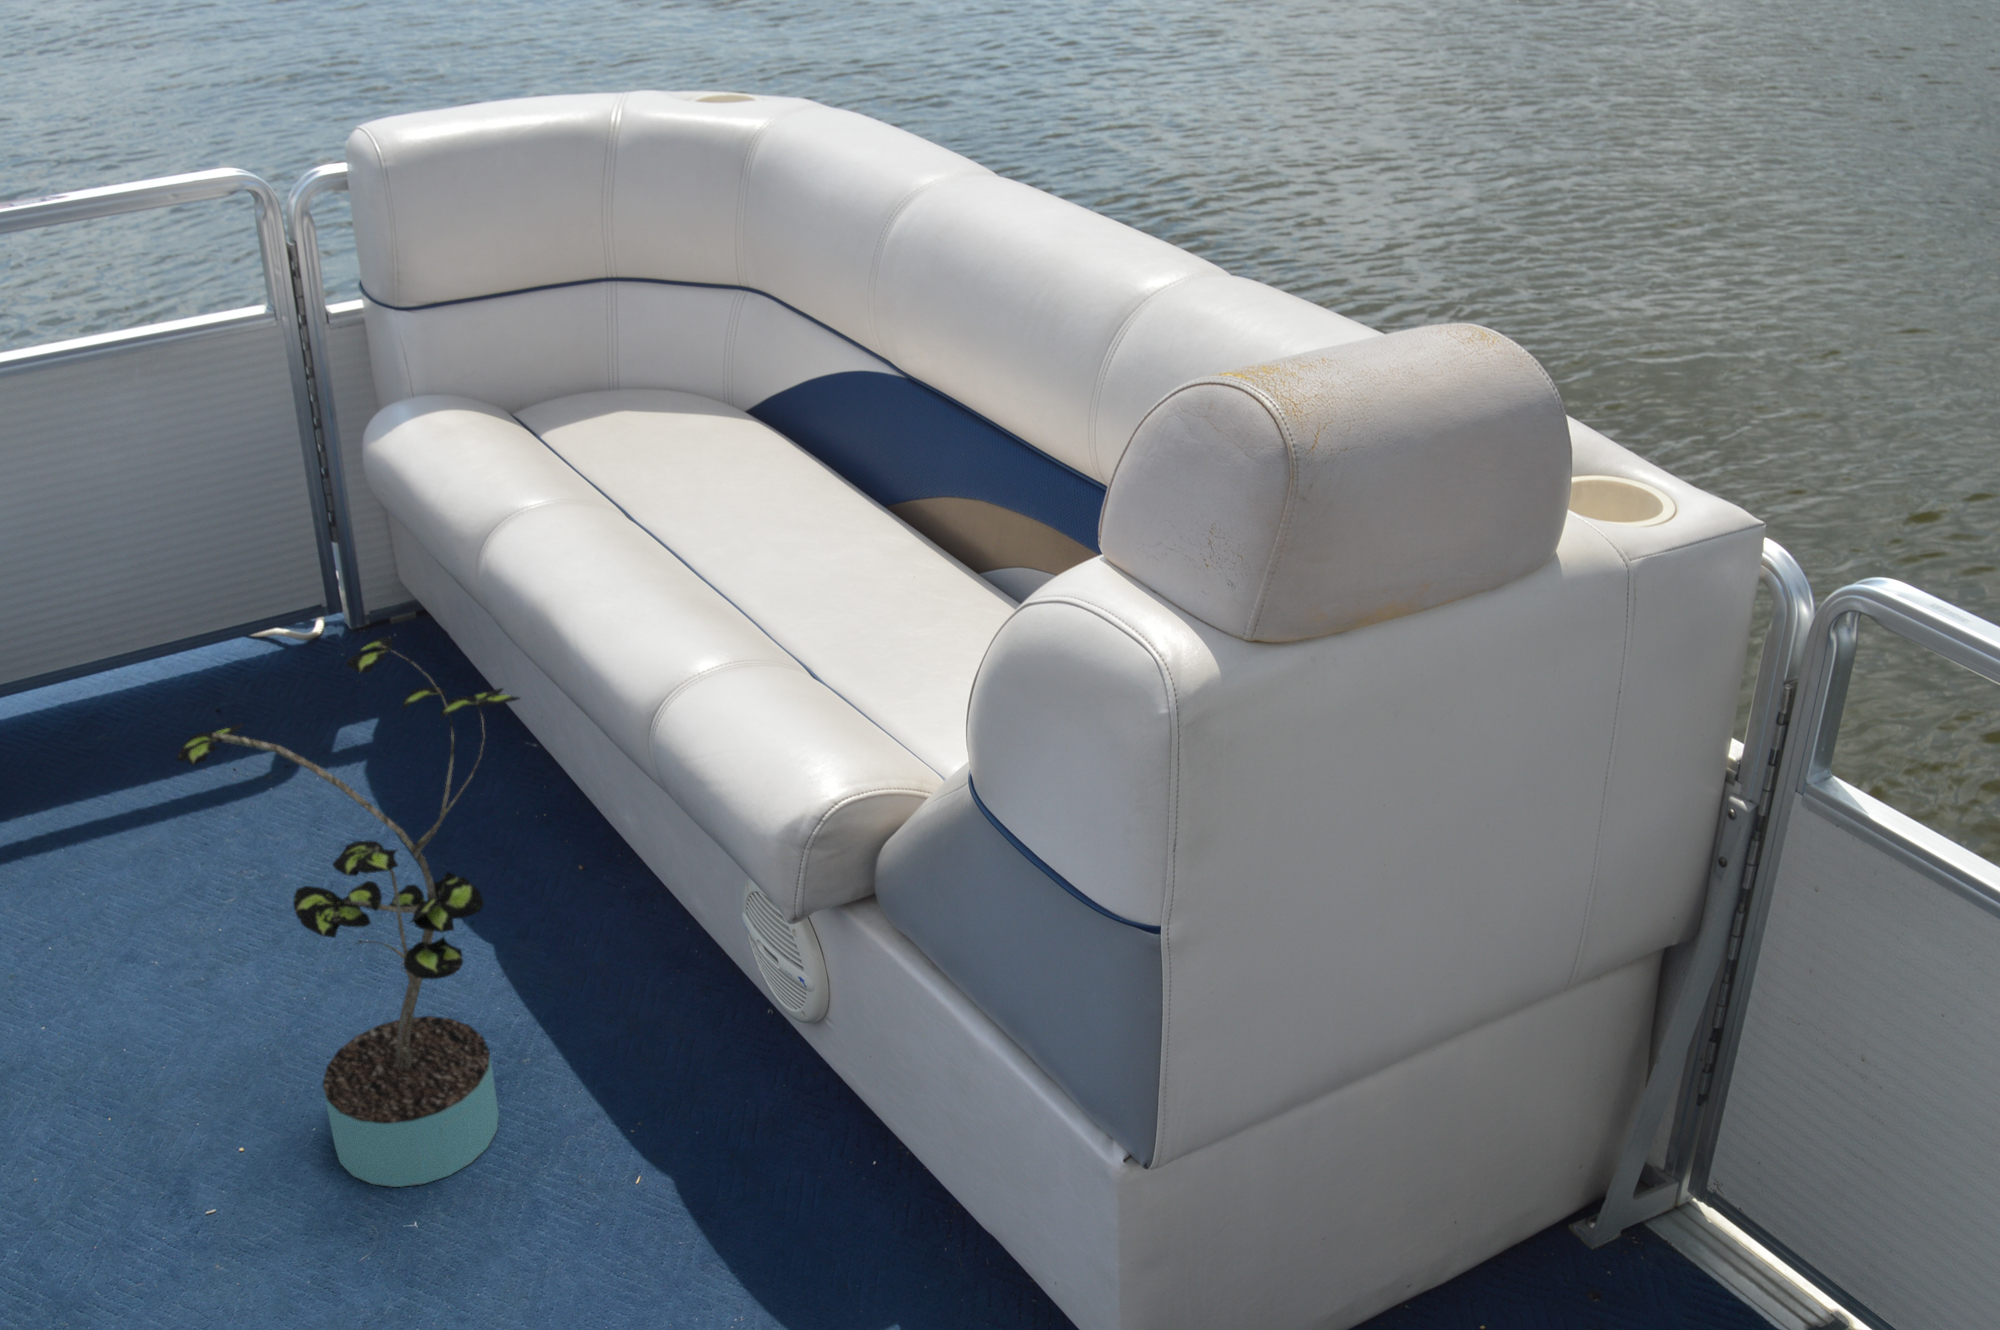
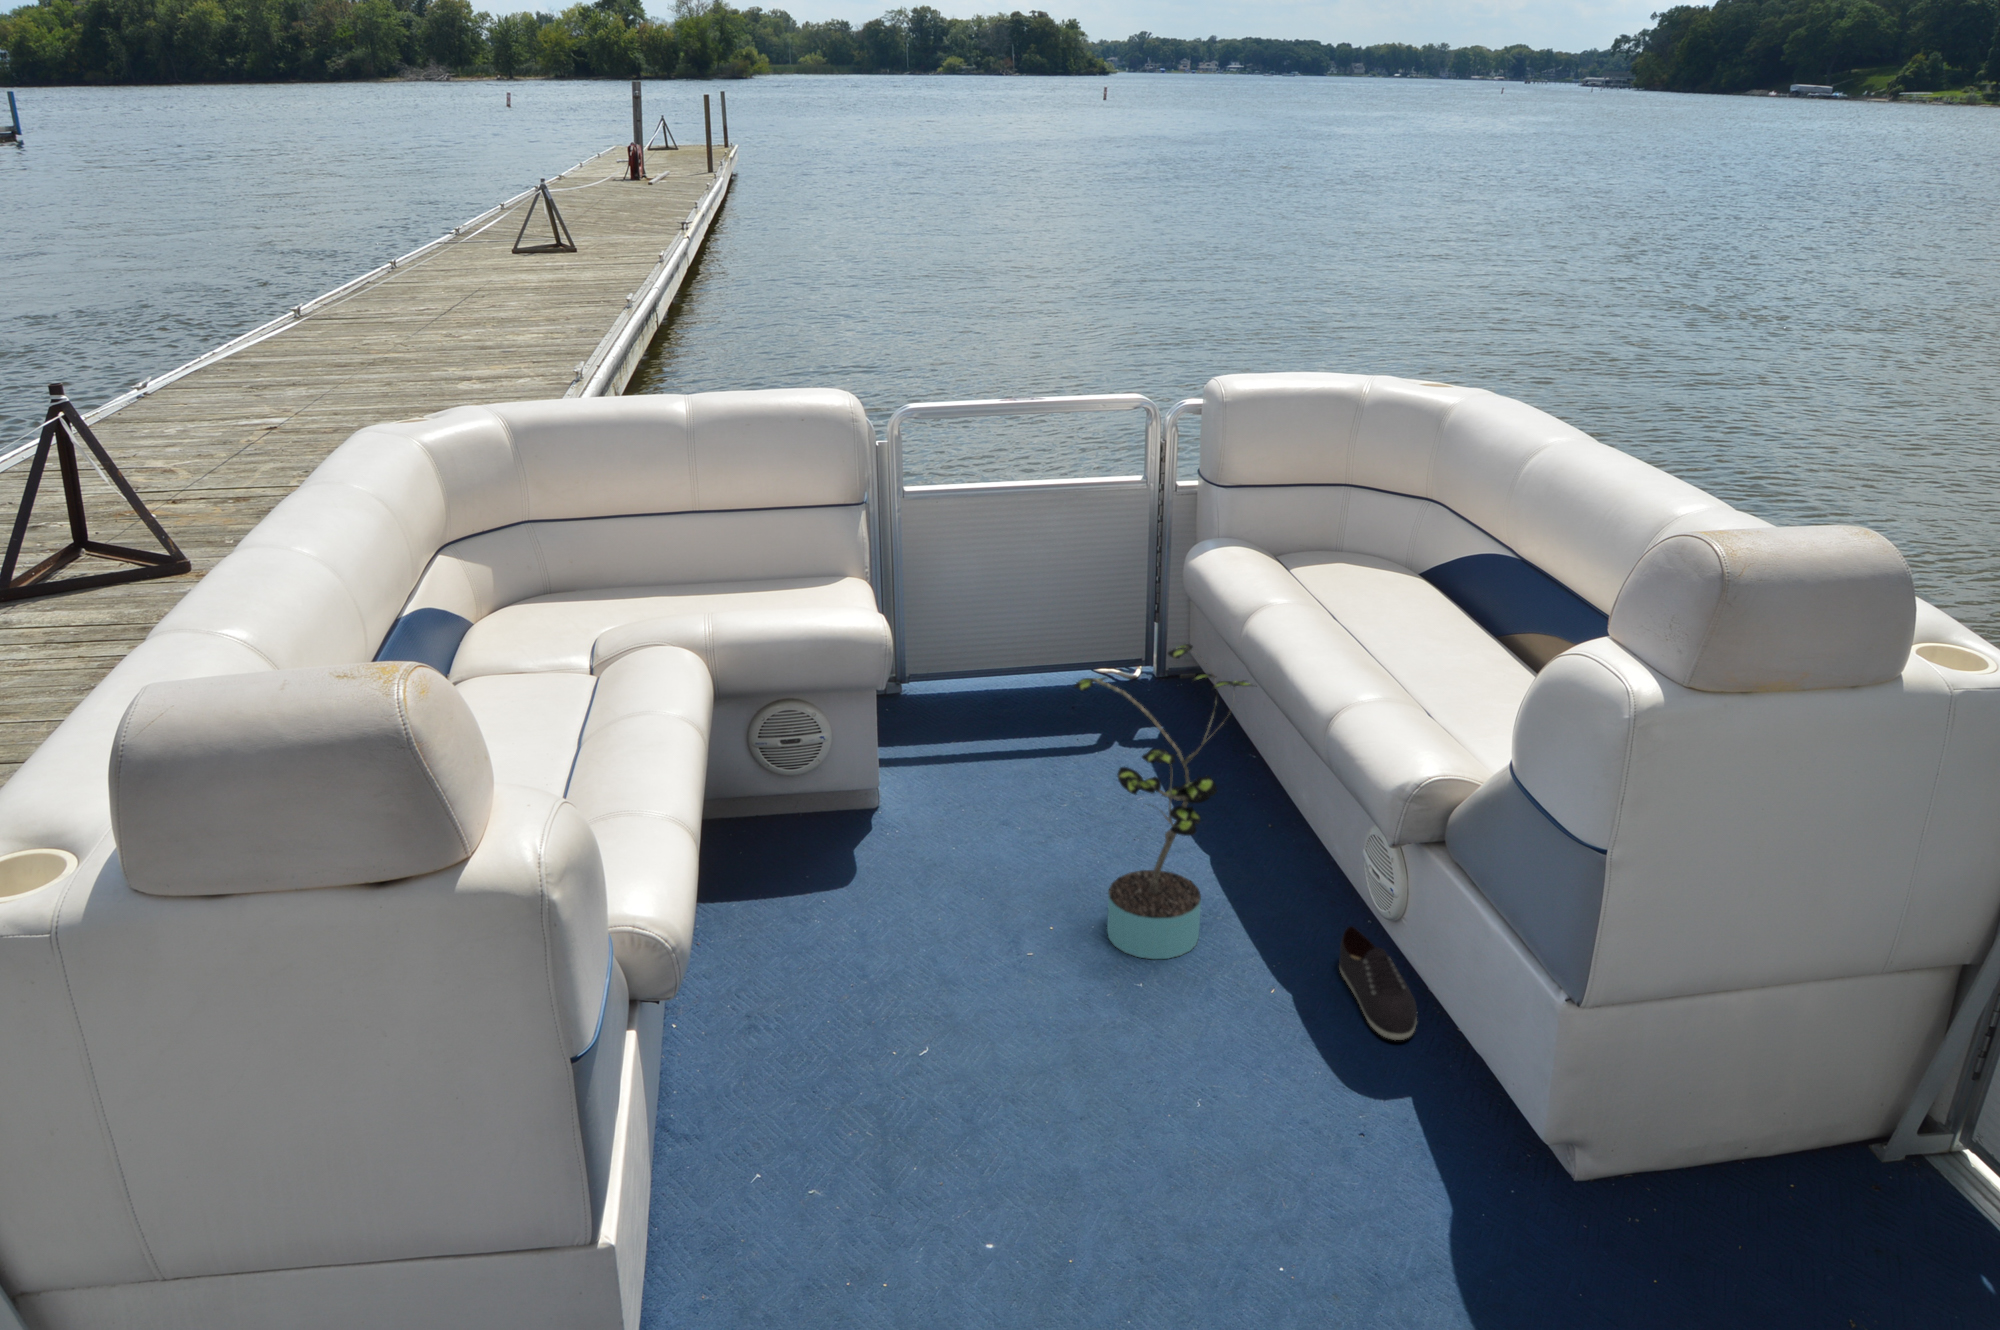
shoe: none [734,1041,876,1228] -> present [1339,926,1417,1040]

